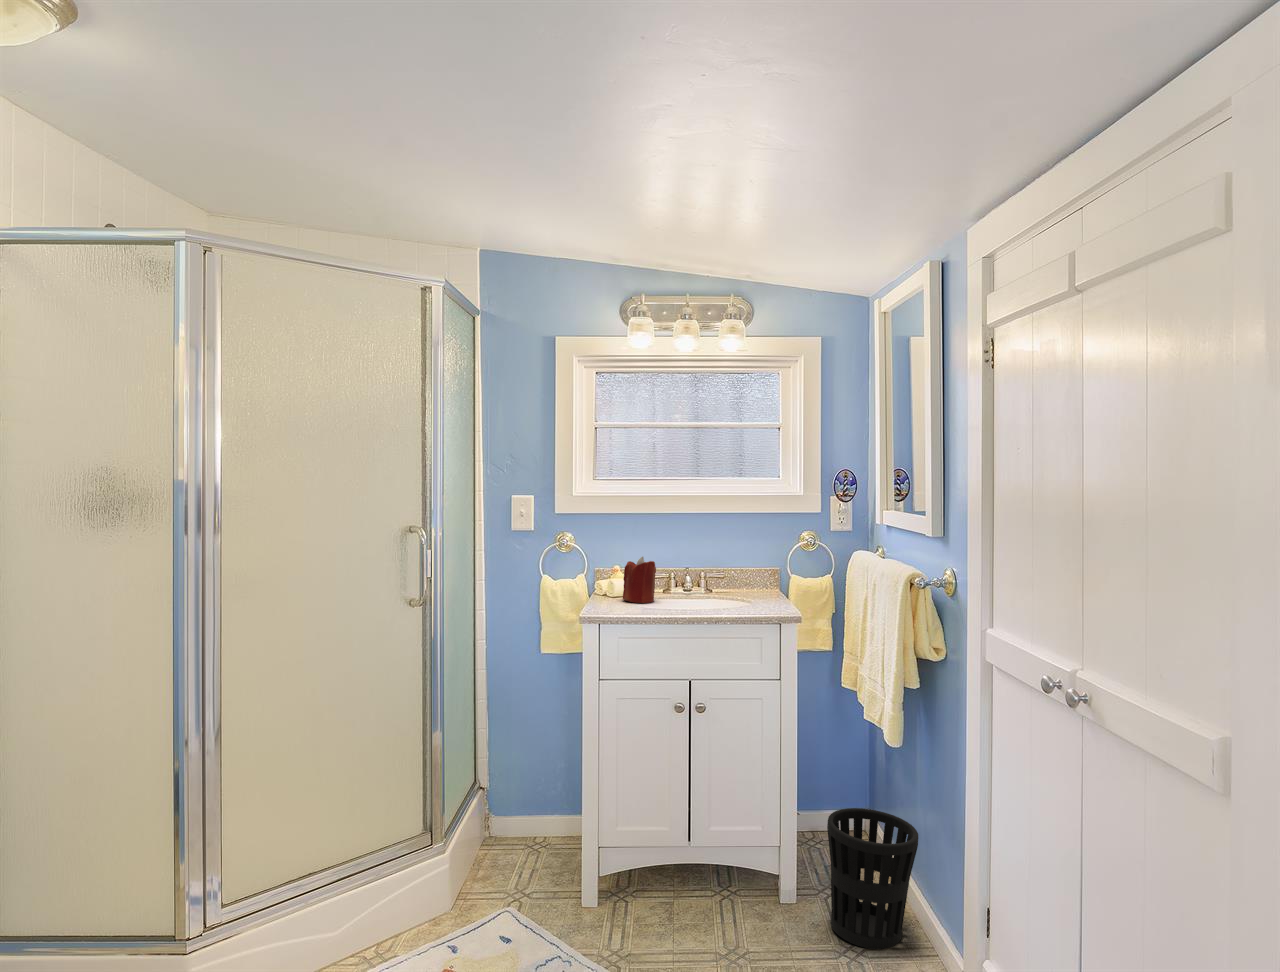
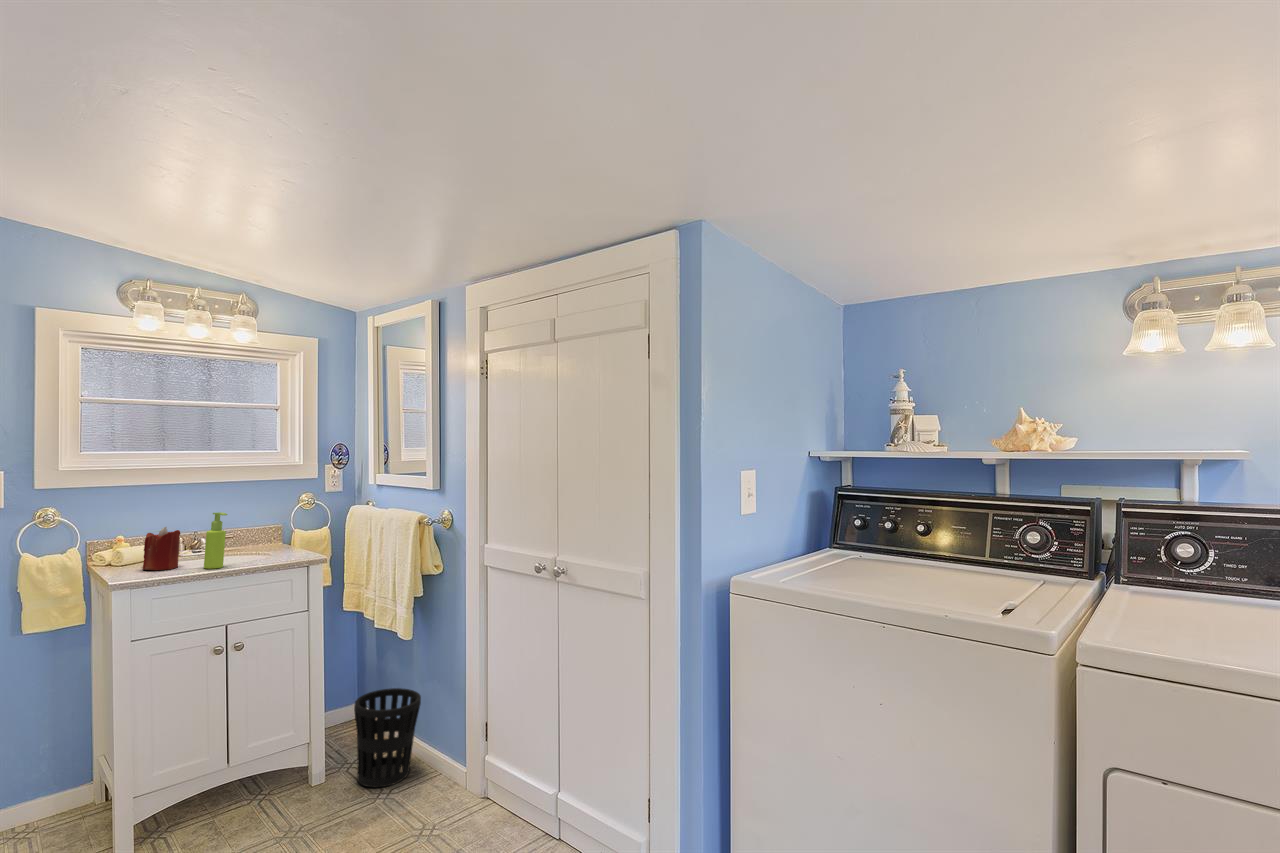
soap dispenser: none [670,545,691,609] -> present [204,512,227,569]

